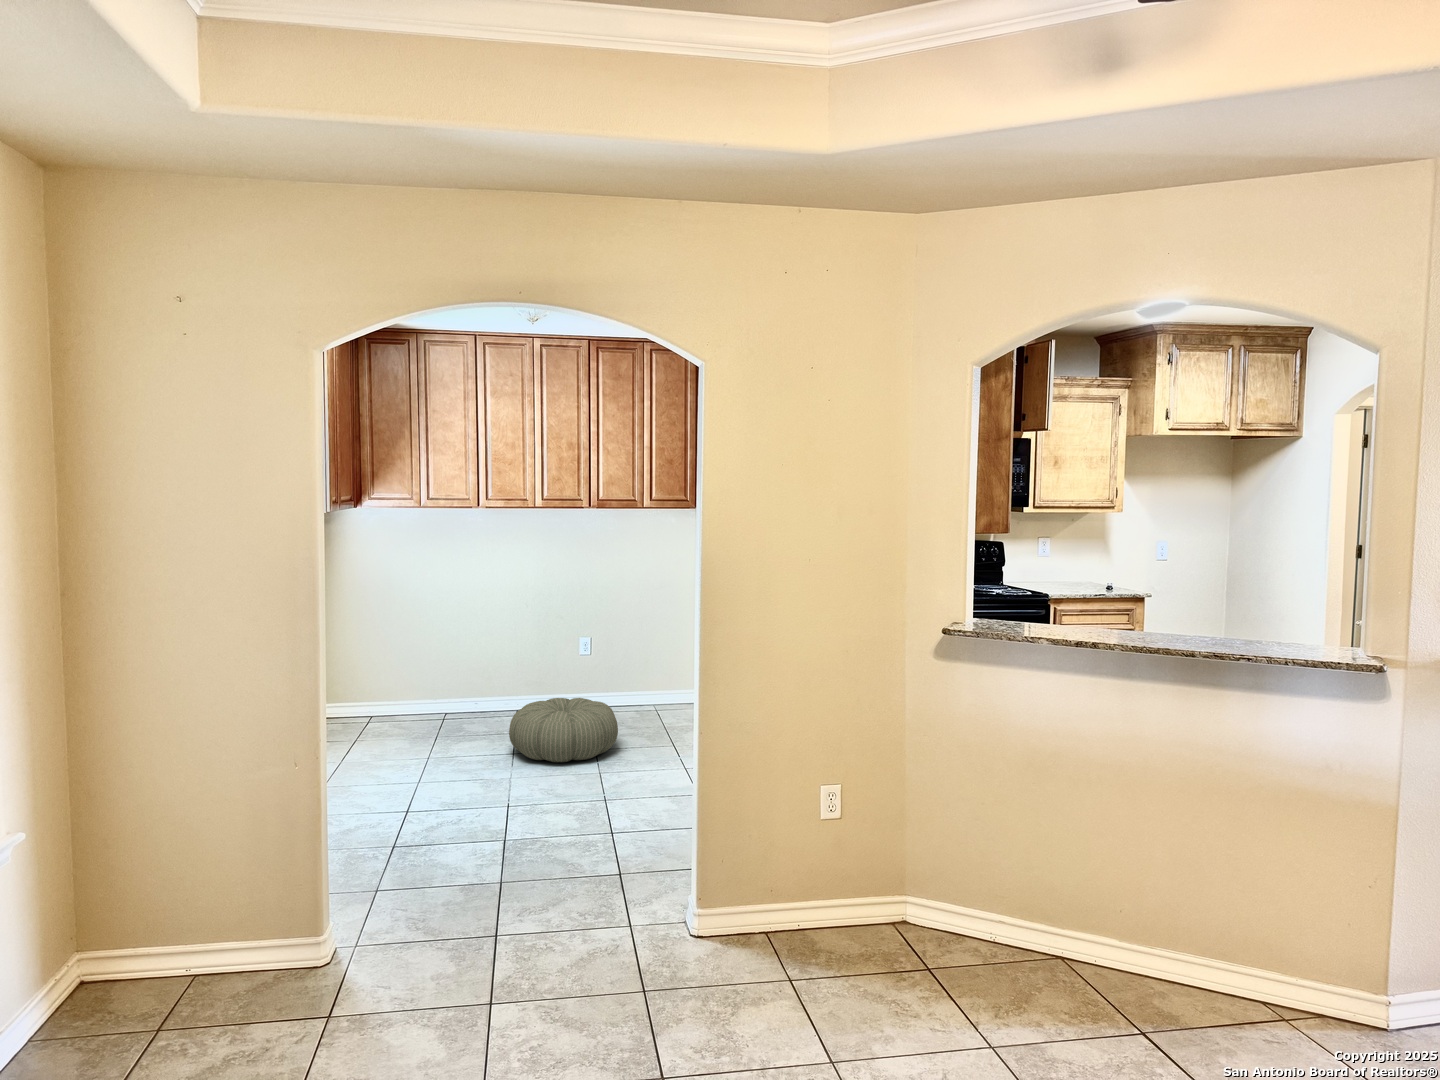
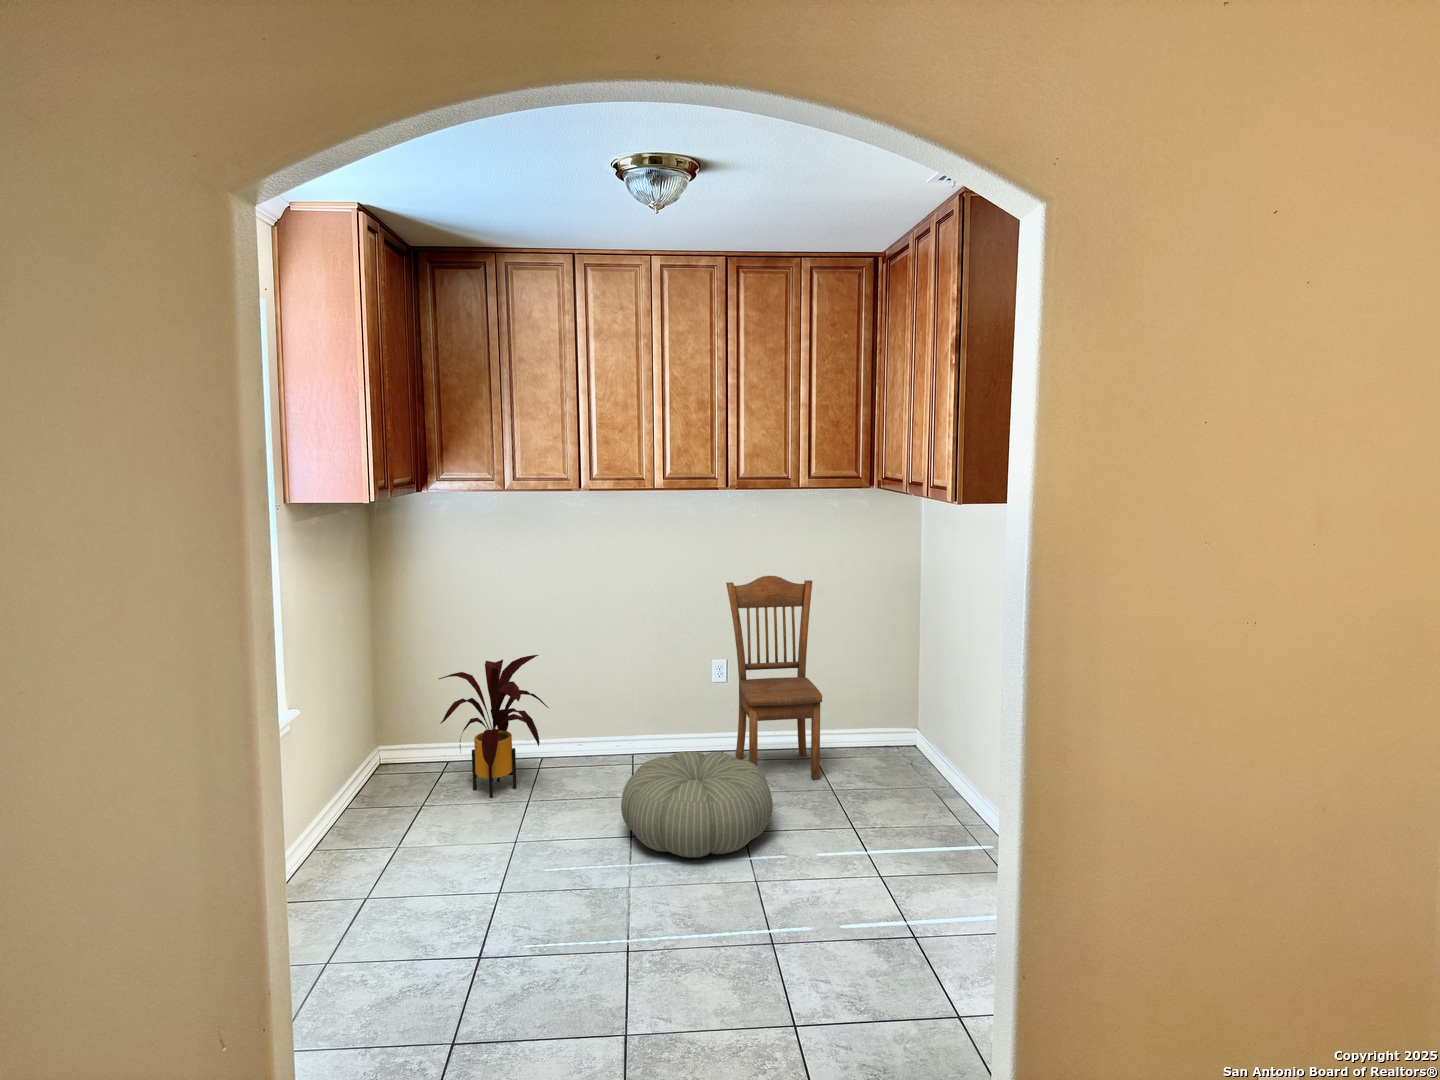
dining chair: none [590,574,659,727] -> present [726,576,822,780]
house plant: none [366,633,452,739] -> present [439,655,549,798]

